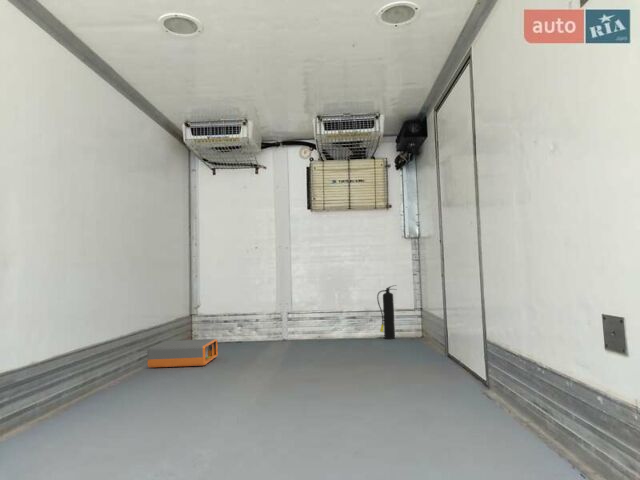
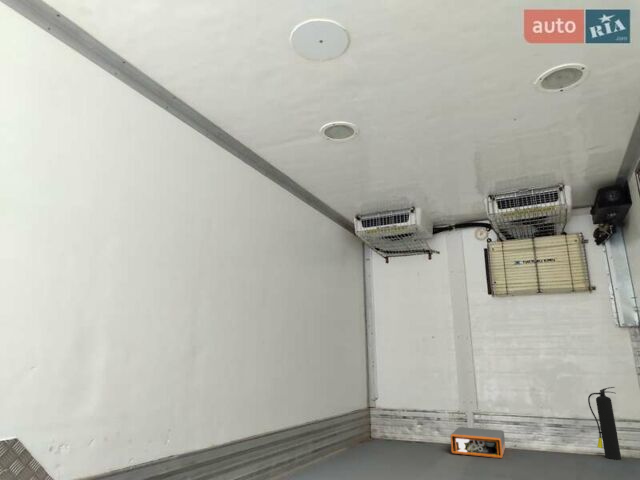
storage box: present [147,339,218,368] -> present [451,427,505,458]

